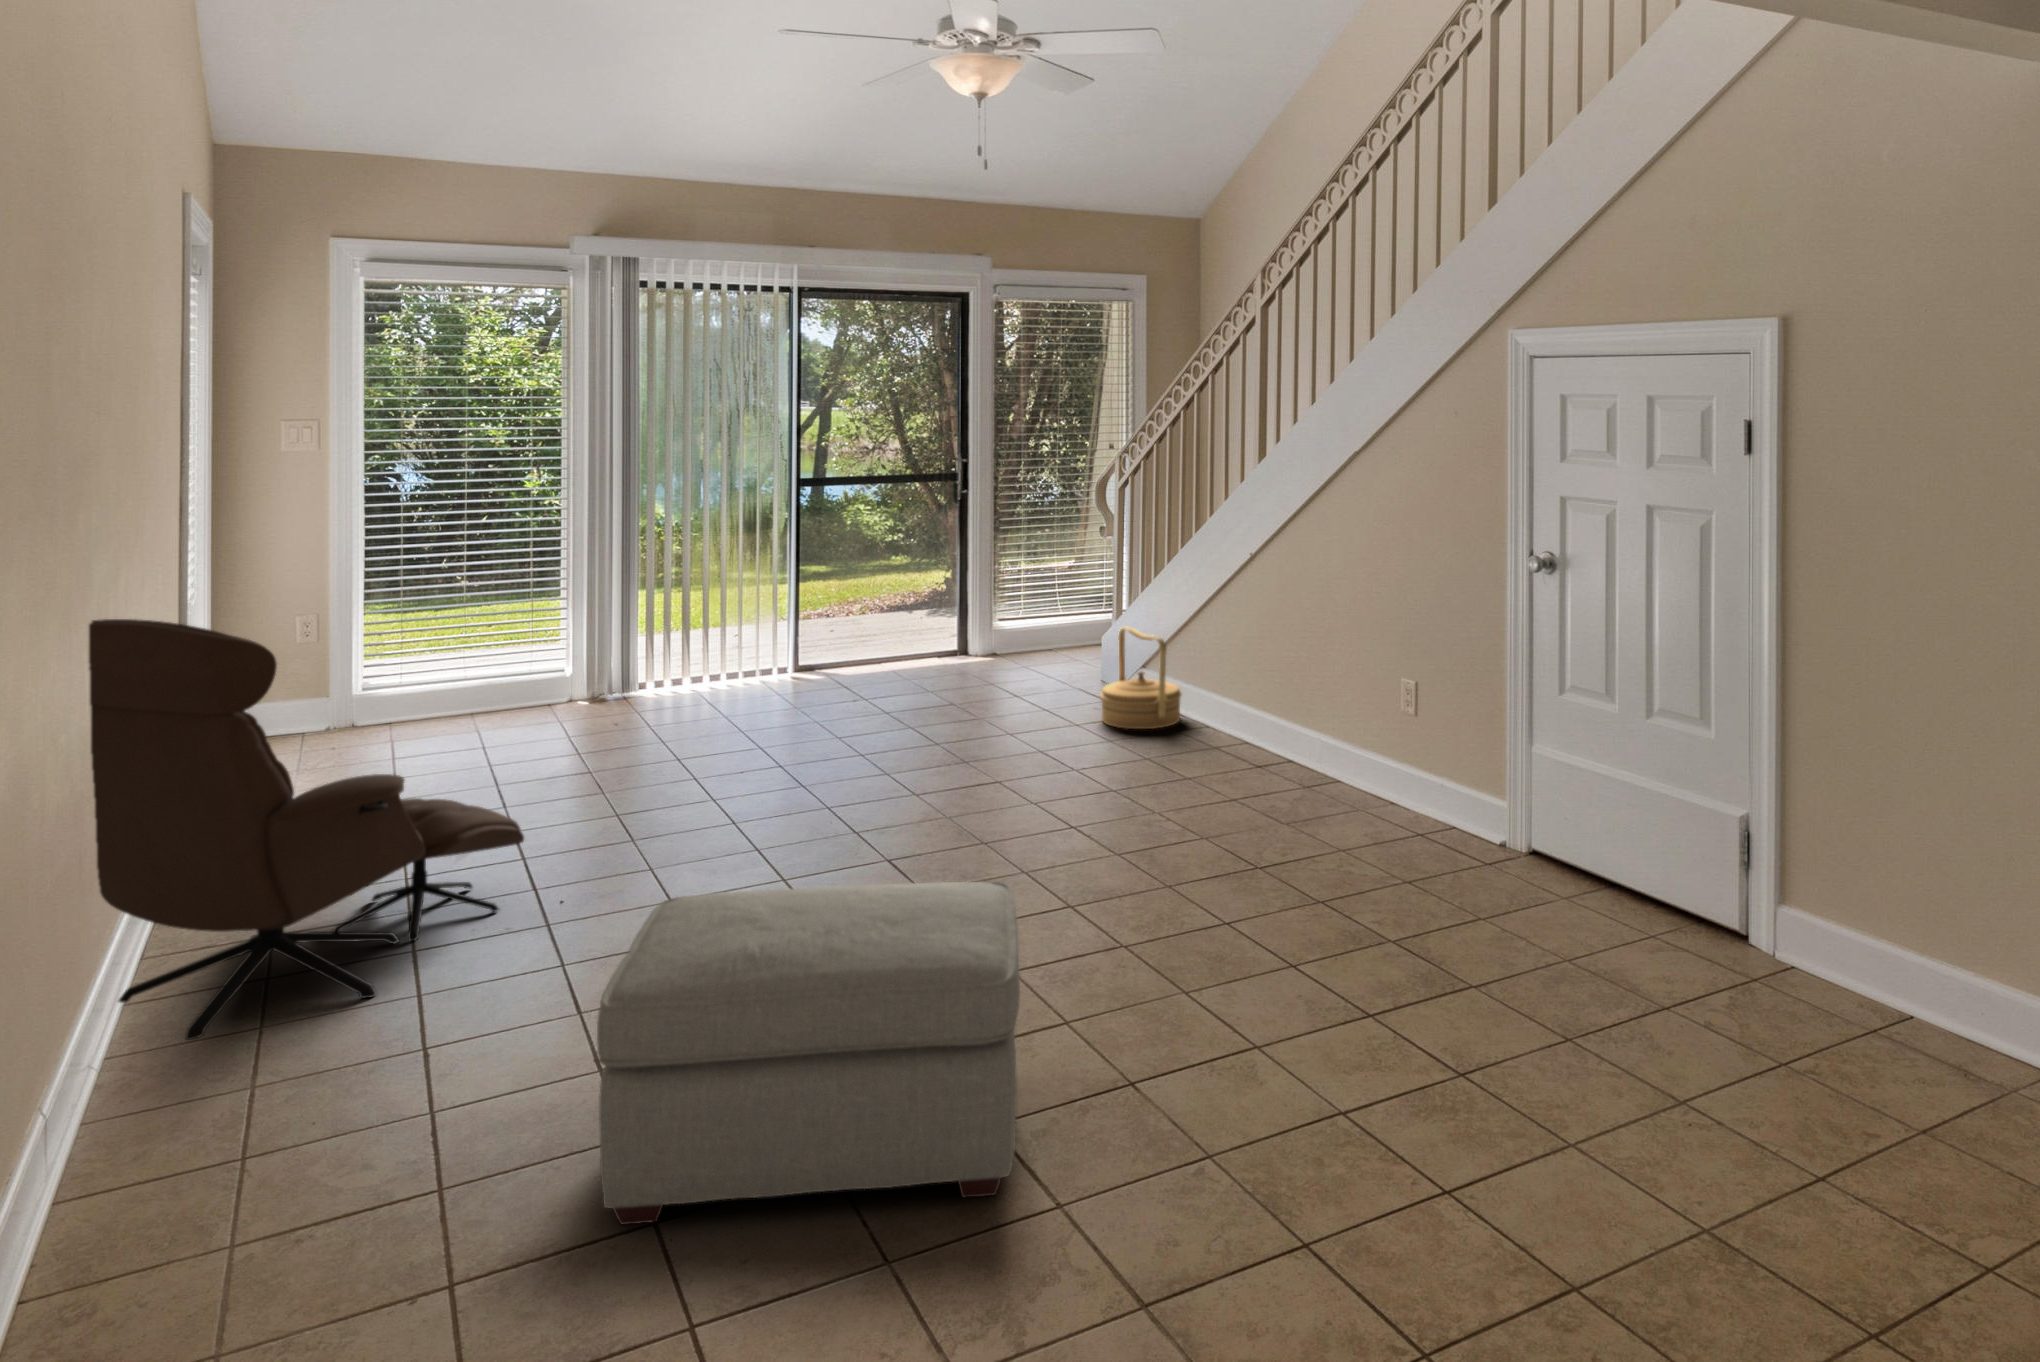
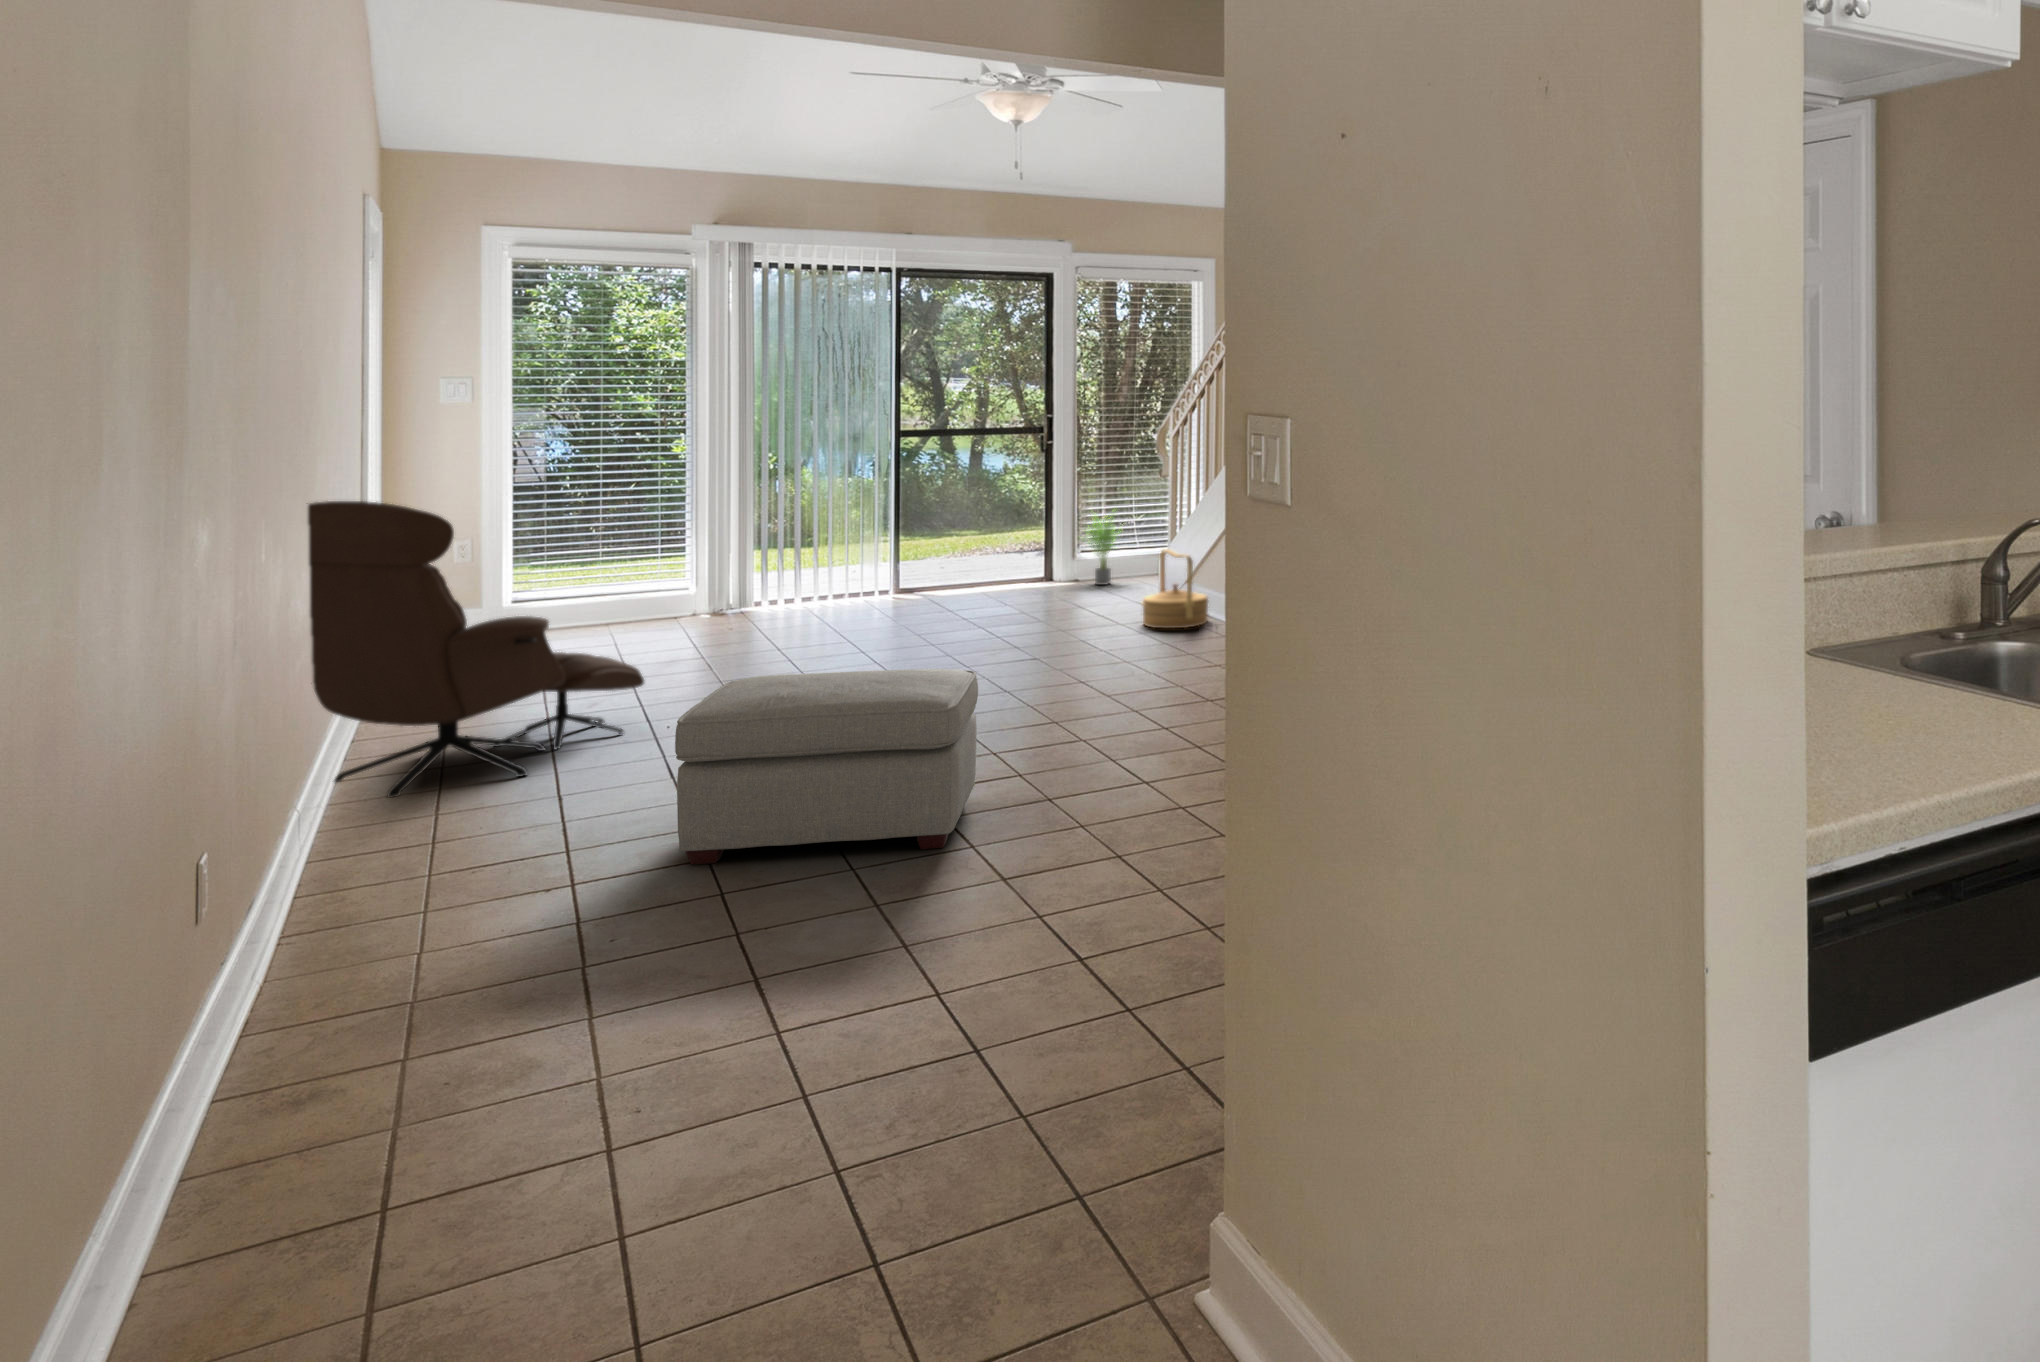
potted plant: none [996,562,1058,657] -> present [1086,515,1119,585]

